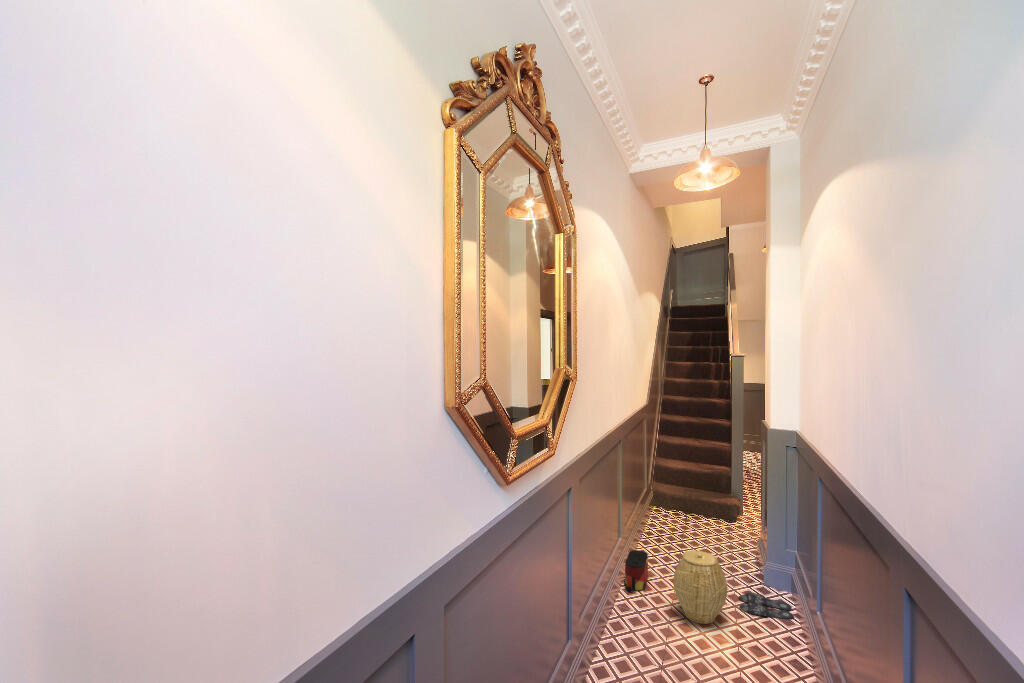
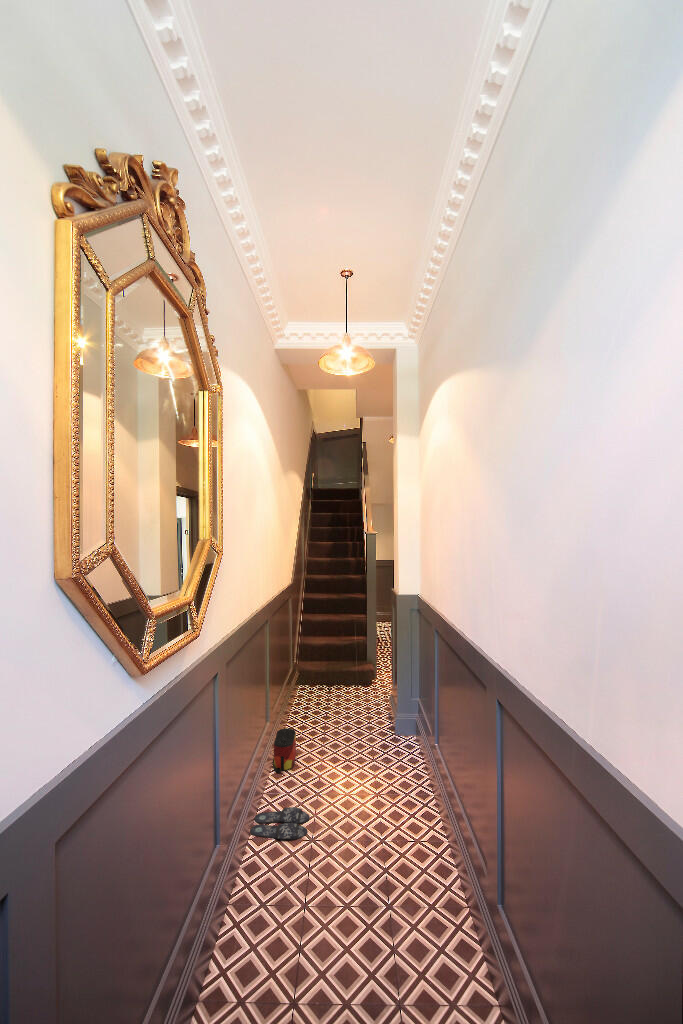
woven basket: present [673,551,727,624] -> none [322,720,371,791]
slippers: present [739,592,794,619] -> present [250,807,310,840]

